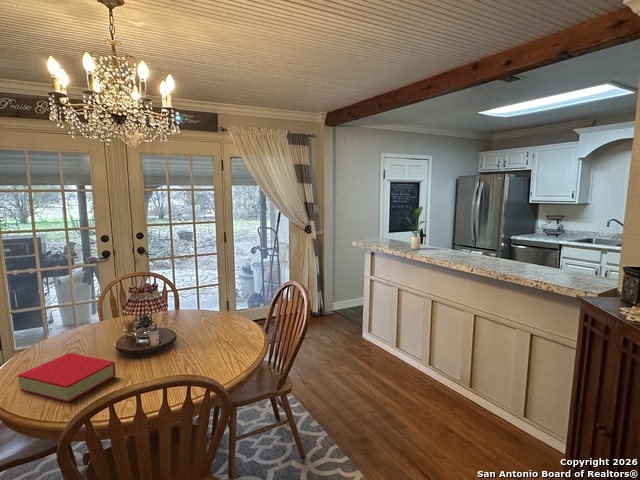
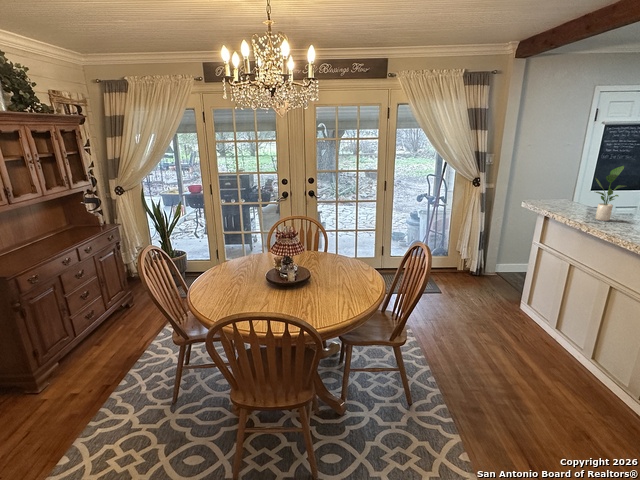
book: present [18,353,116,403] -> none [203,275,259,310]

